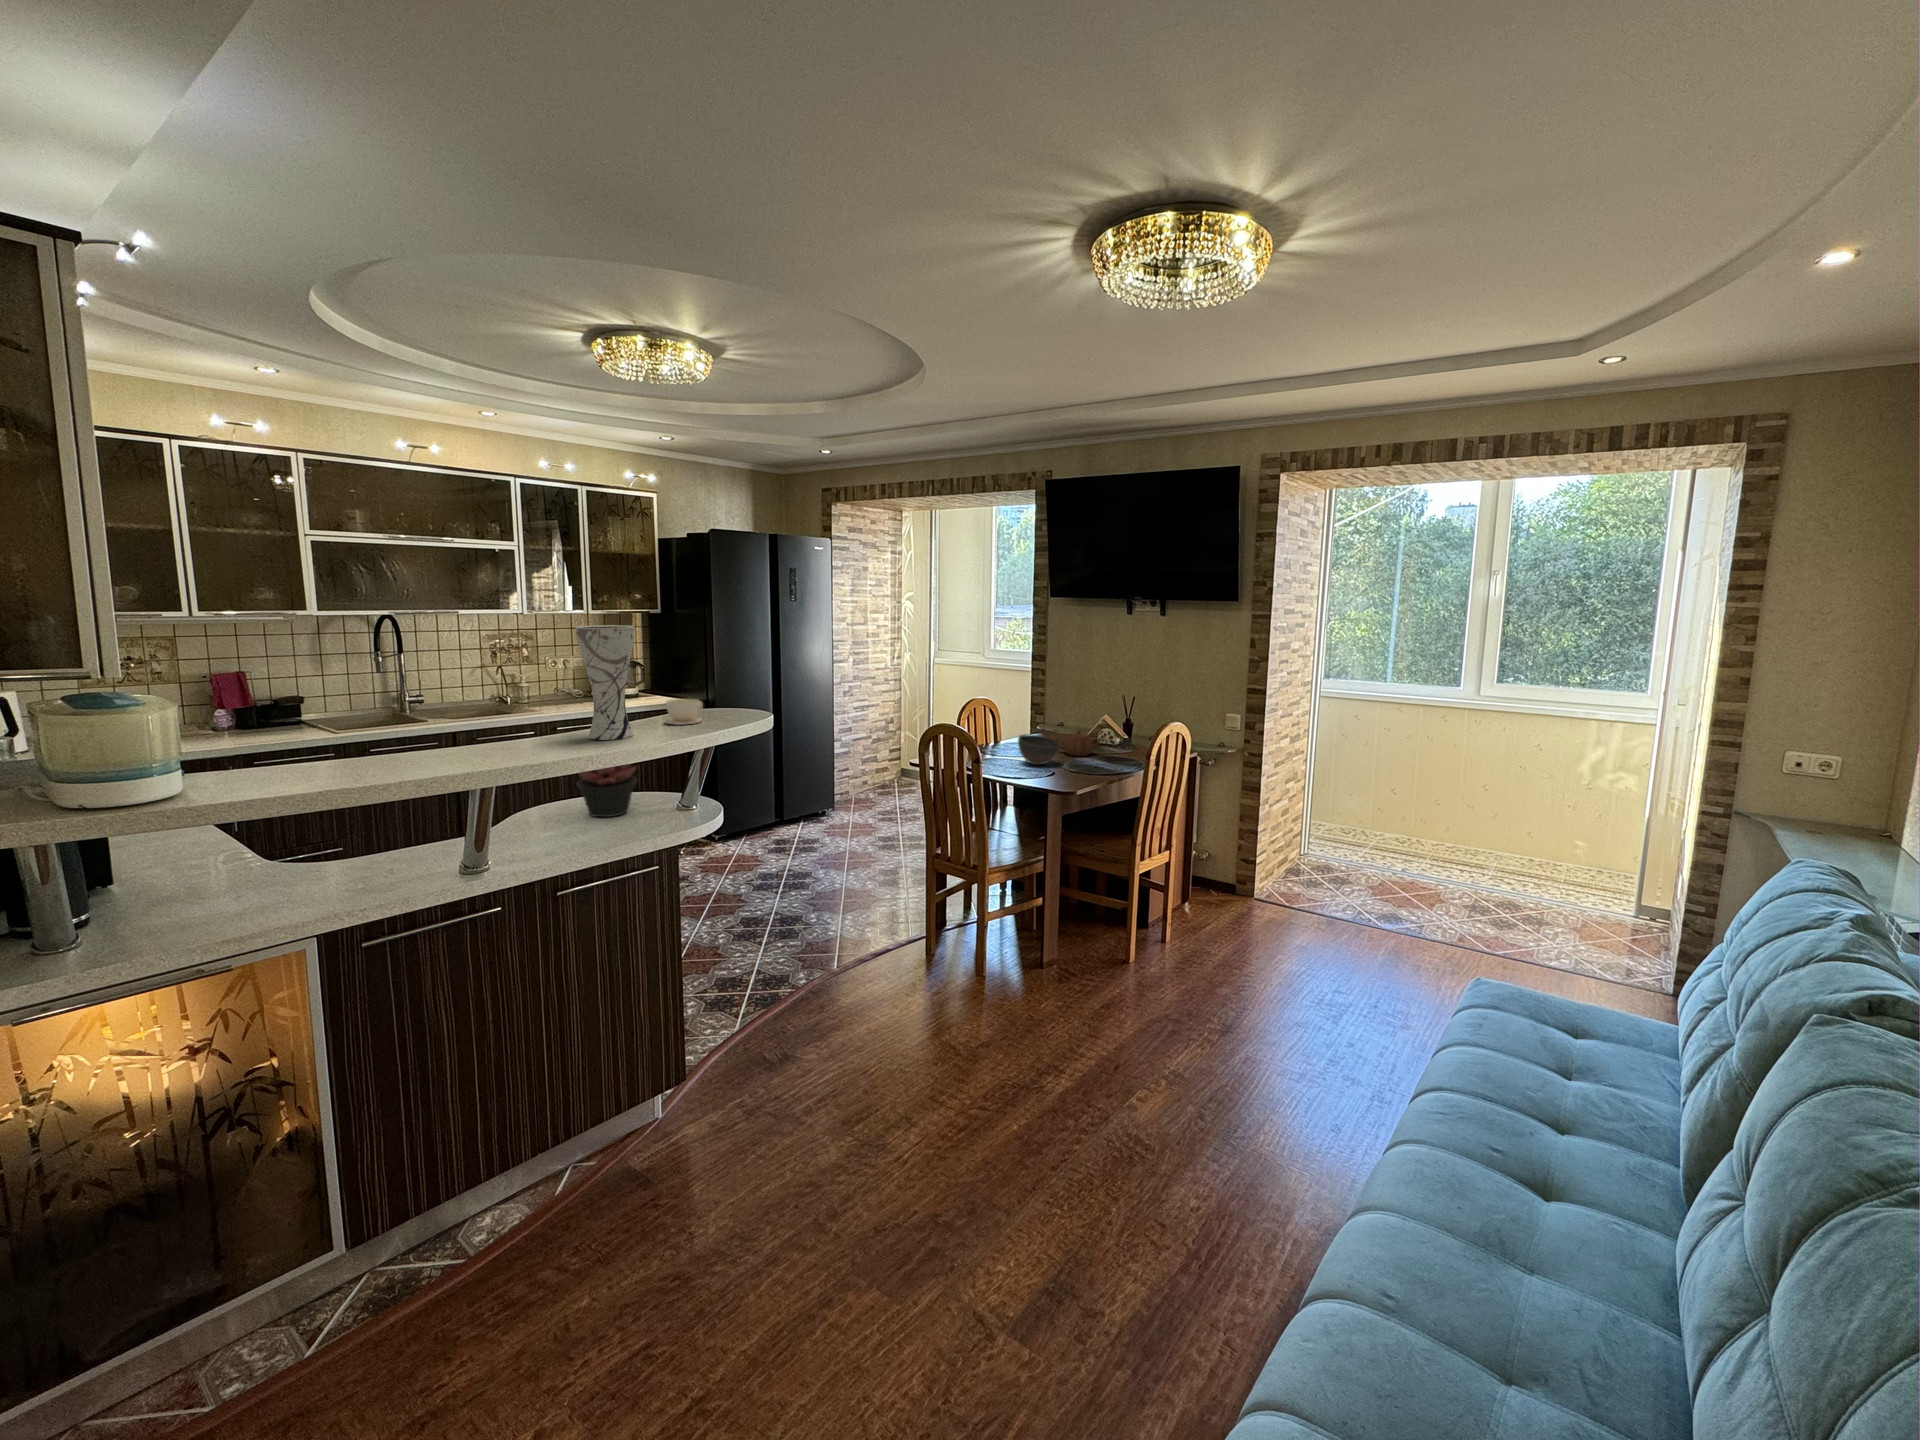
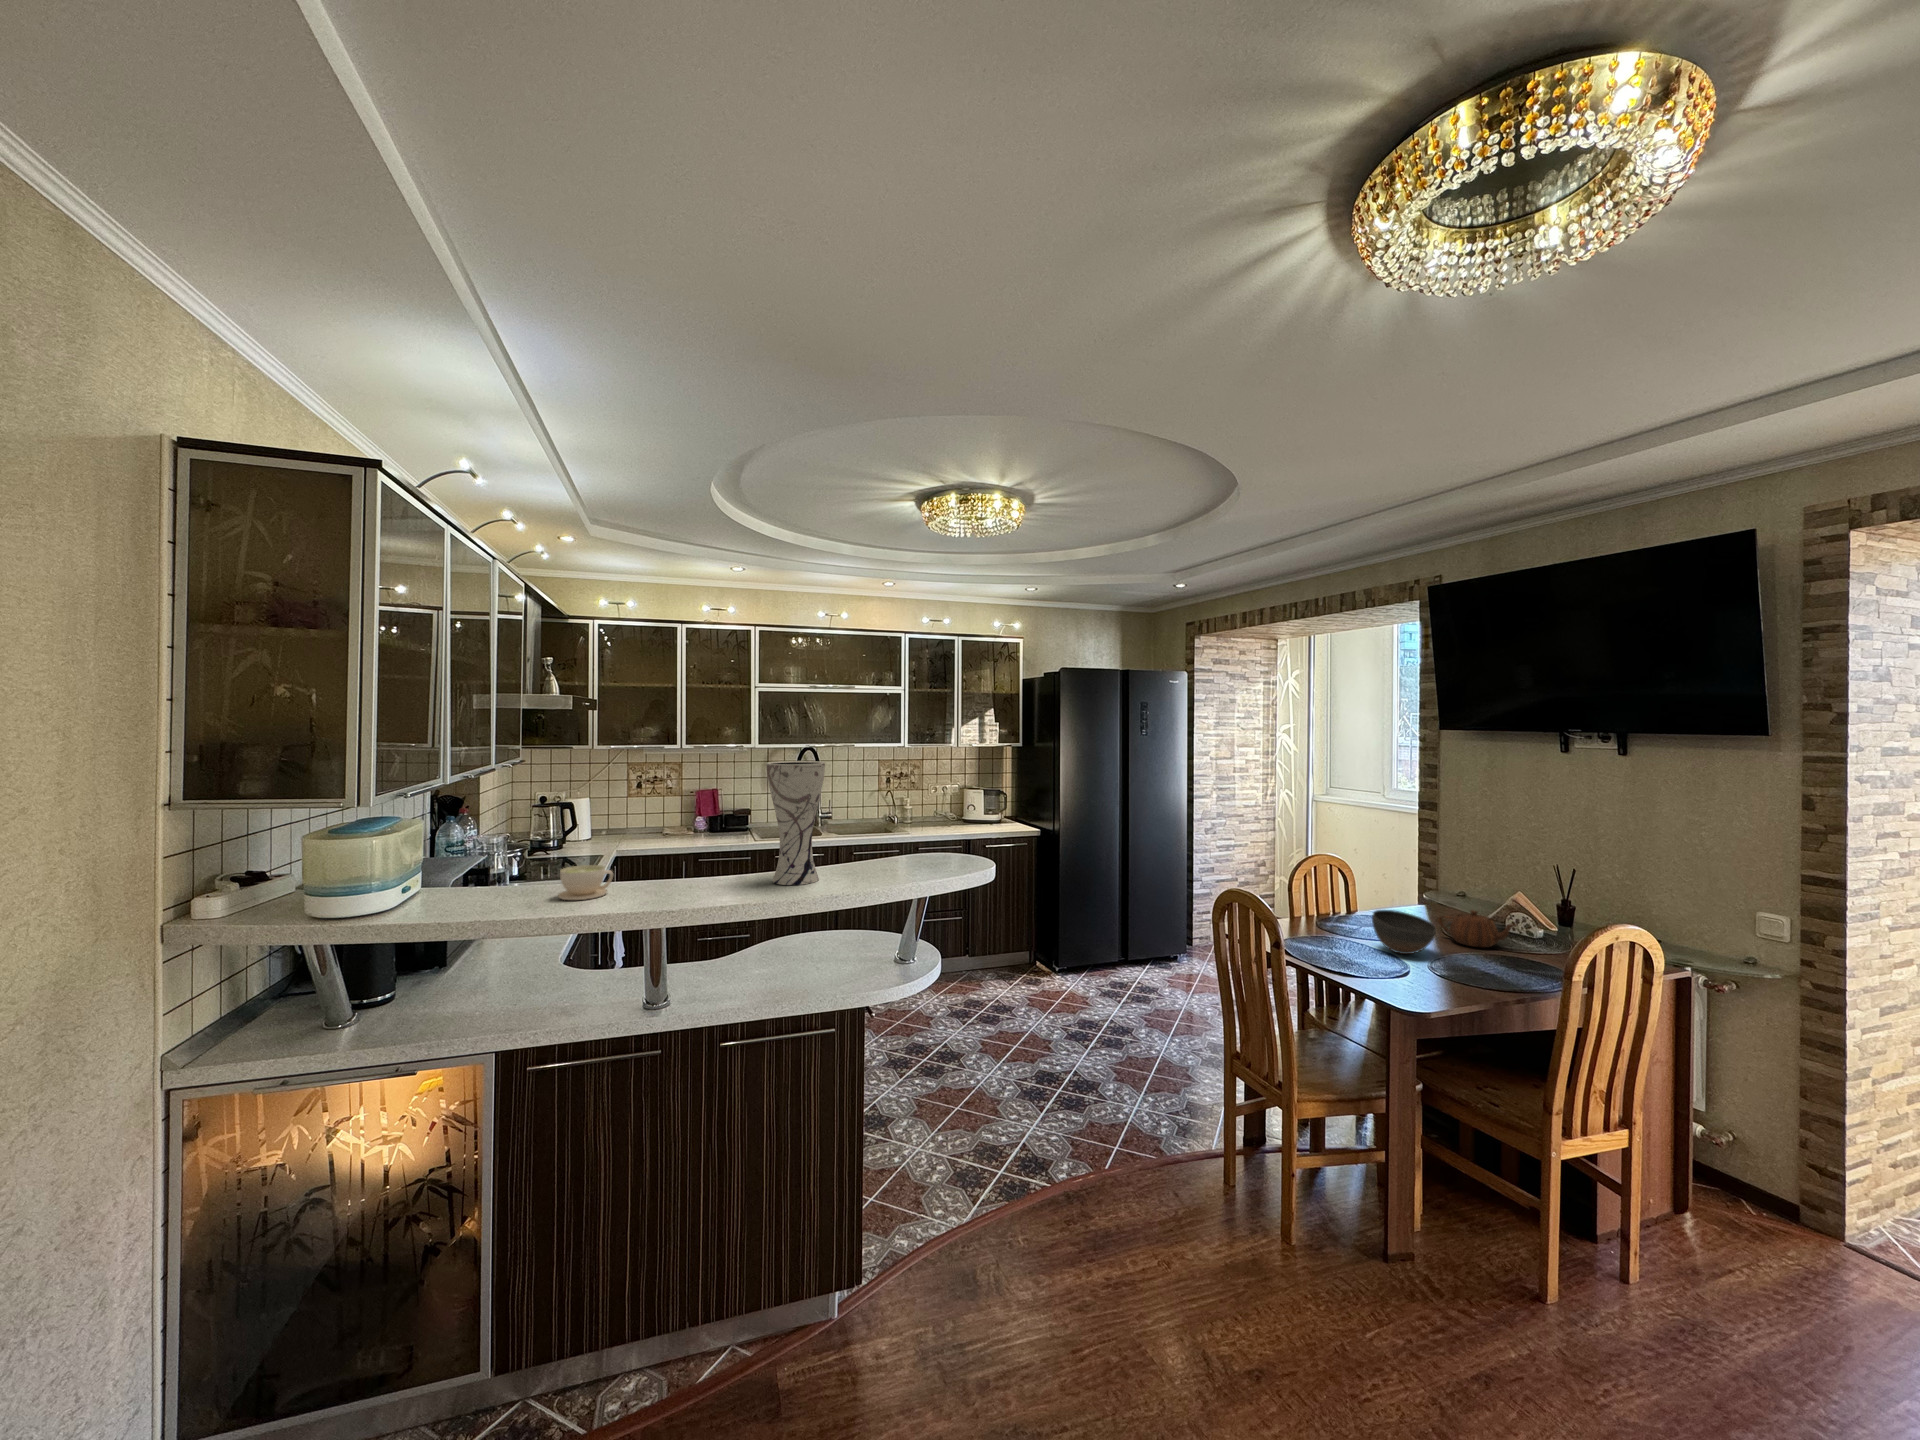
coffee cup: present [665,699,703,725] -> present [558,865,613,900]
succulent plant: present [577,764,637,817] -> none [788,885,857,964]

